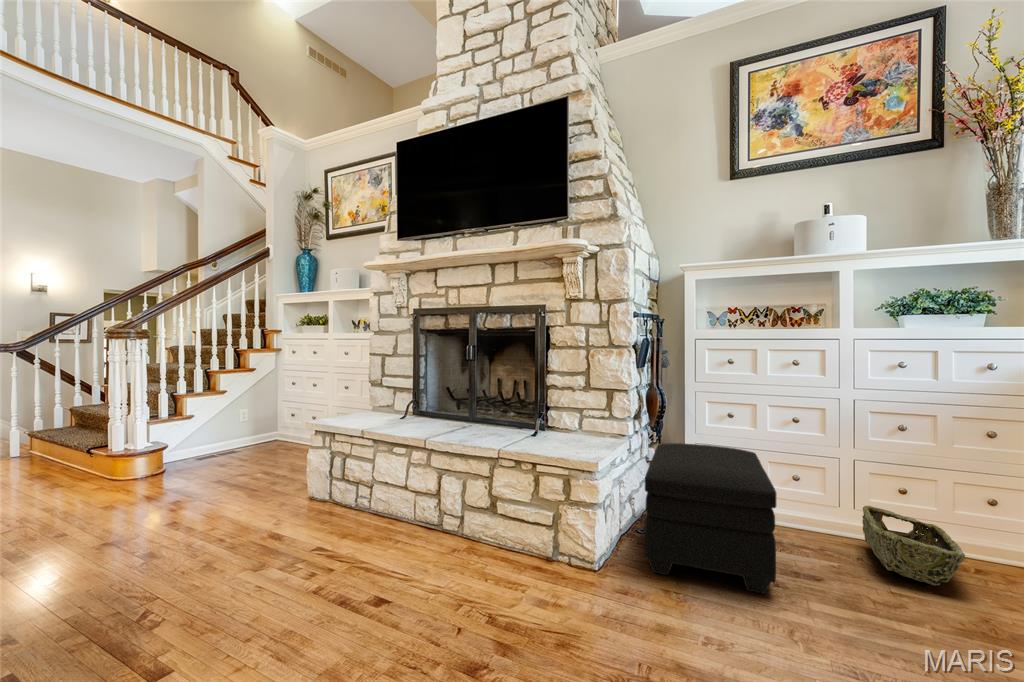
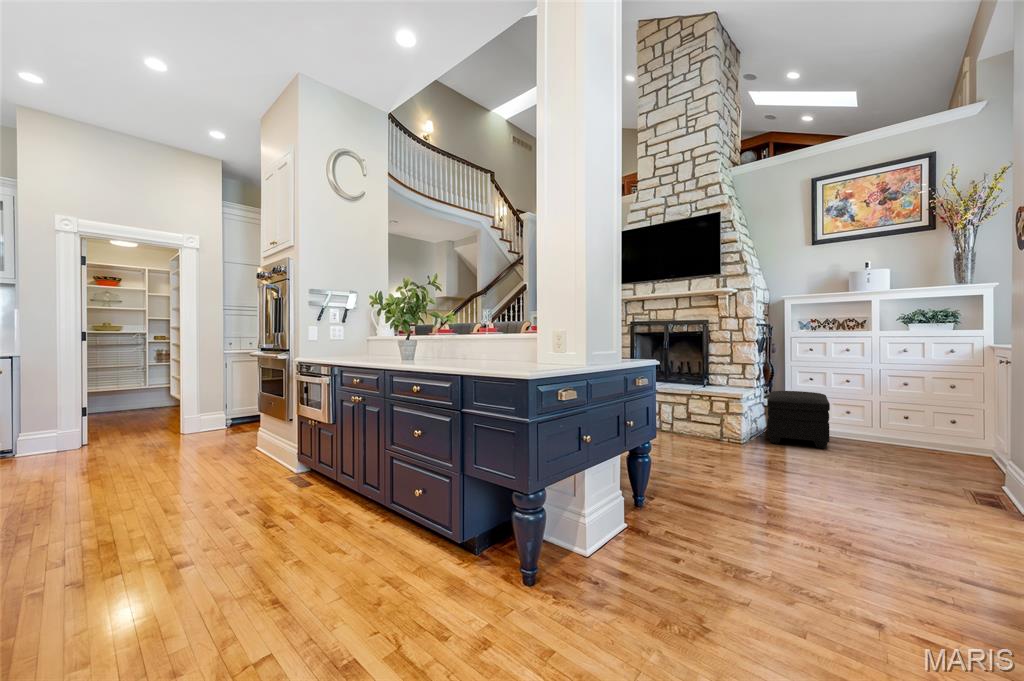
woven basket: present [862,506,965,585] -> none [881,420,923,449]

